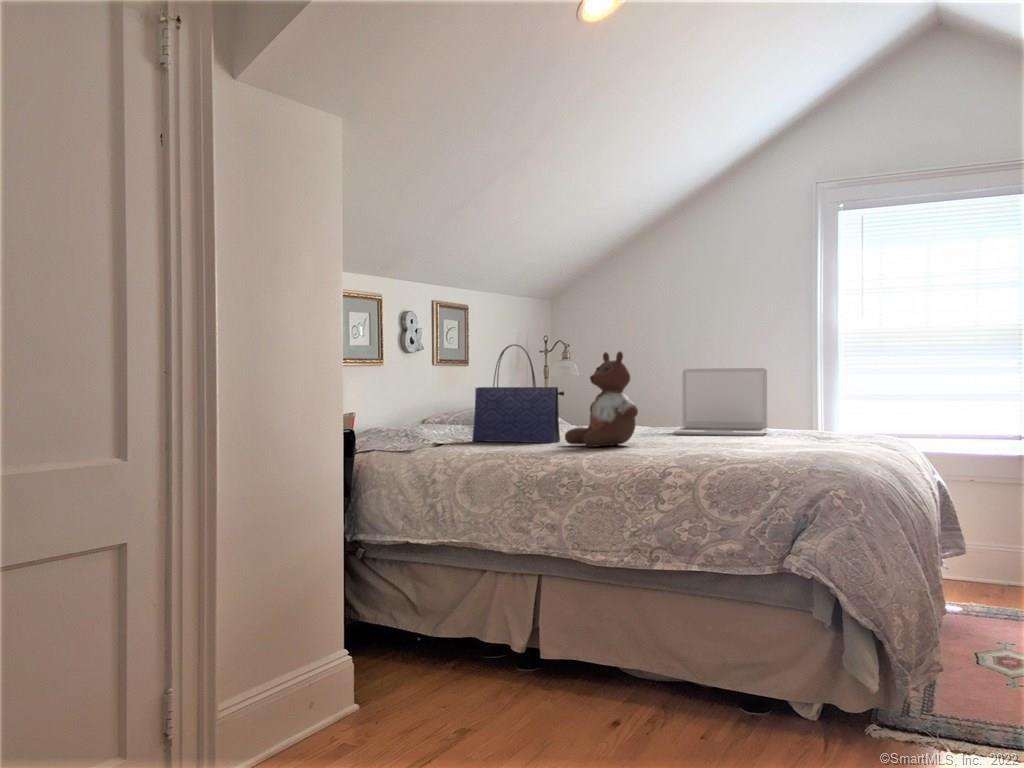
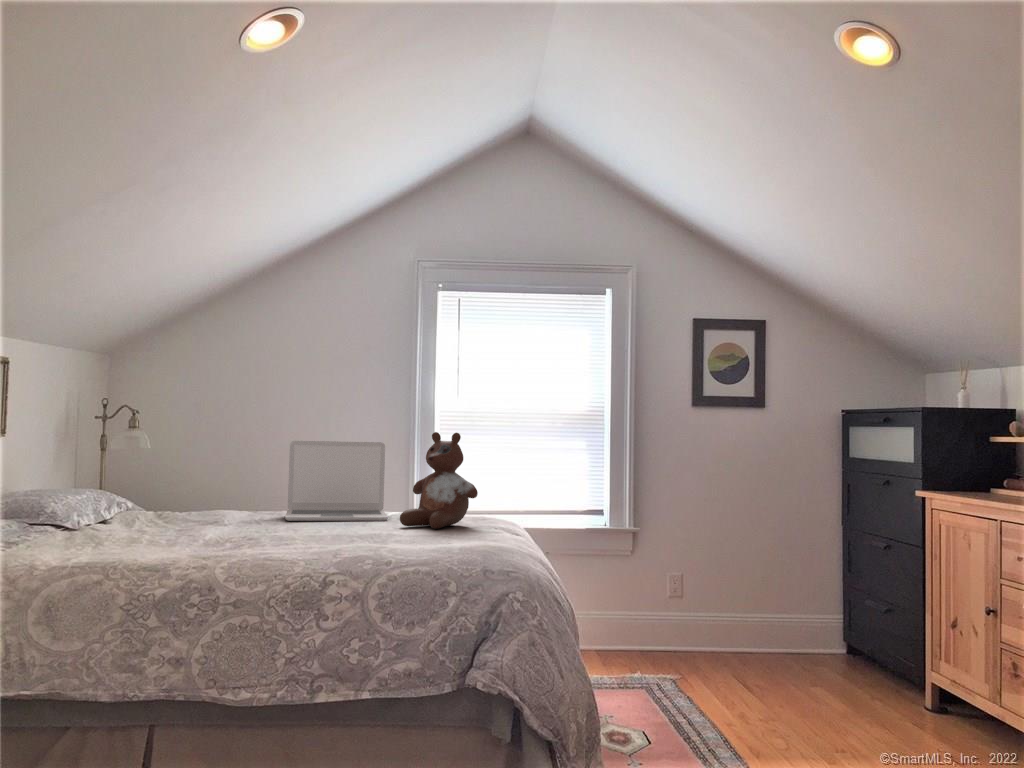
tote bag: present [472,345,564,443] -> none [27,412,168,544]
stuffed bear: present [565,351,638,447] -> present [400,432,478,529]

